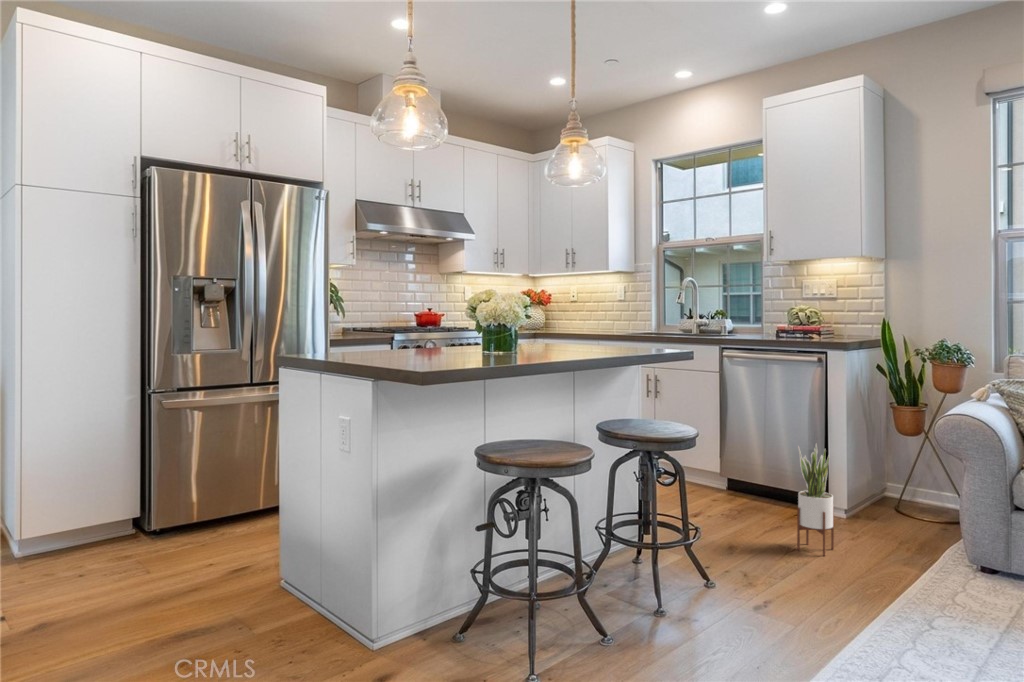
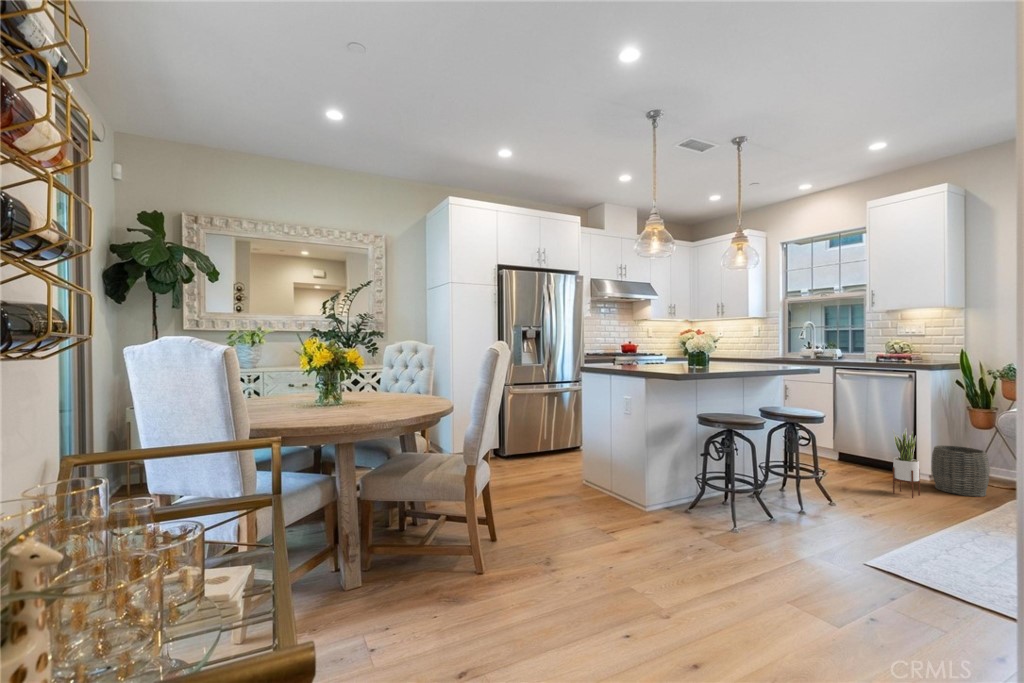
woven basket: none [848,465,921,543] -> present [932,445,989,497]

